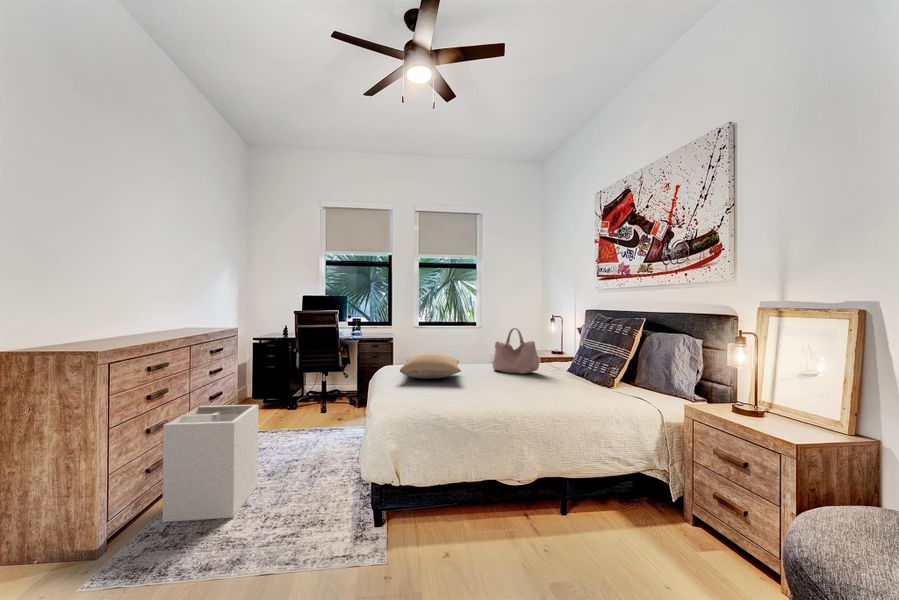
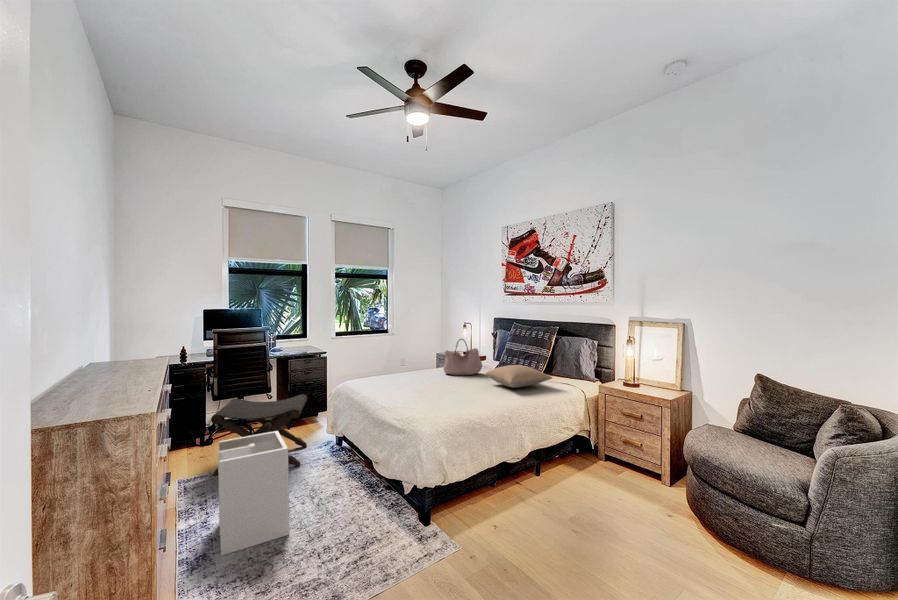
pillow: present [400,353,461,379] -> present [485,365,552,388]
footstool: none [245,373,347,449] -> present [211,394,307,475]

